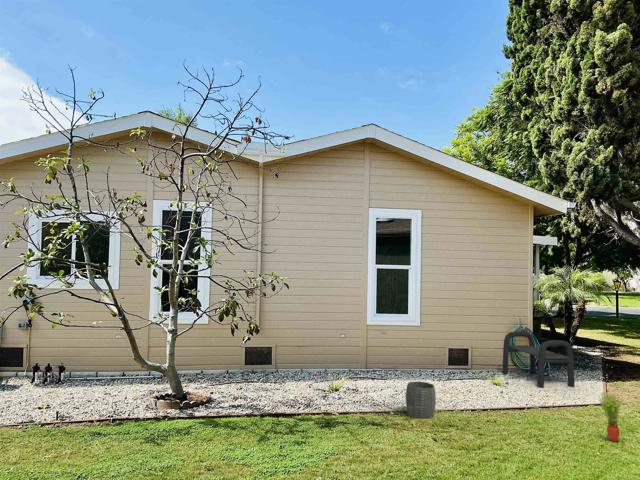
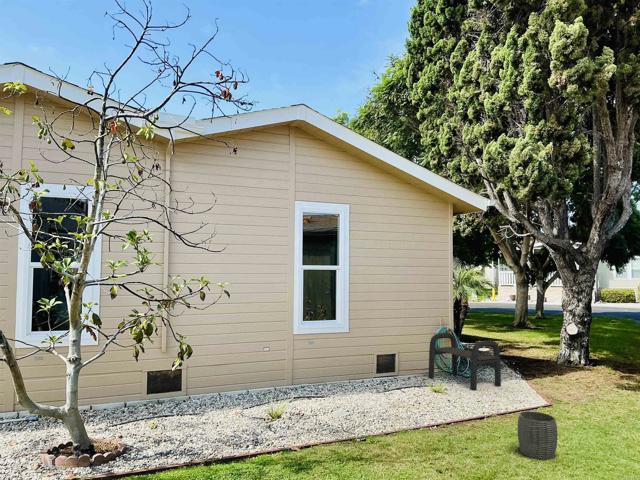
woven basket: present [406,382,436,419] -> present [517,411,558,460]
potted plant: present [599,391,622,441] -> none [566,392,590,442]

